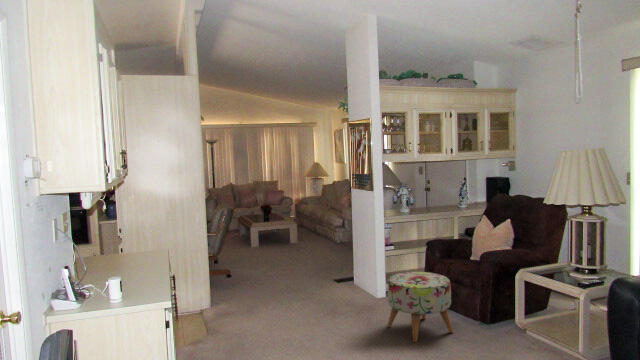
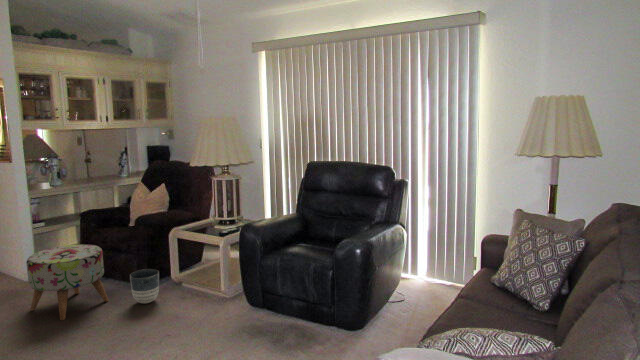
planter: none [477,308,506,344] -> present [130,269,159,303]

